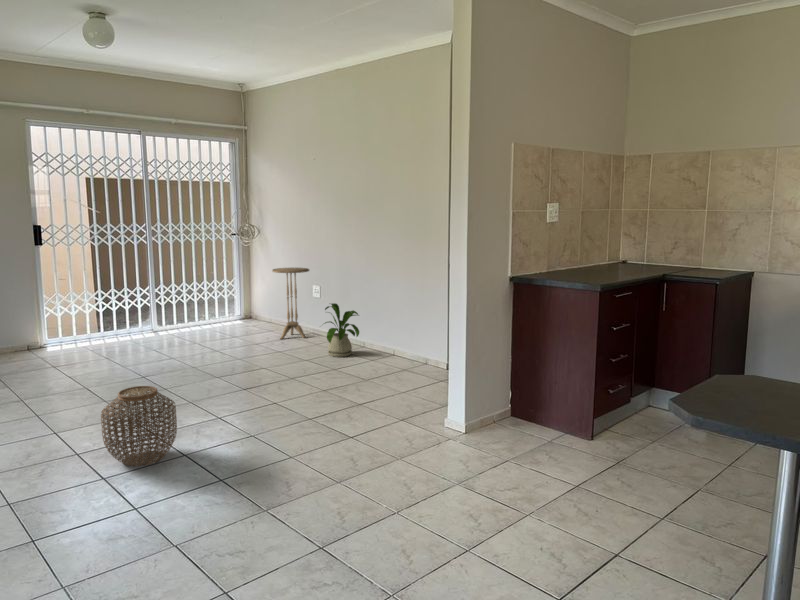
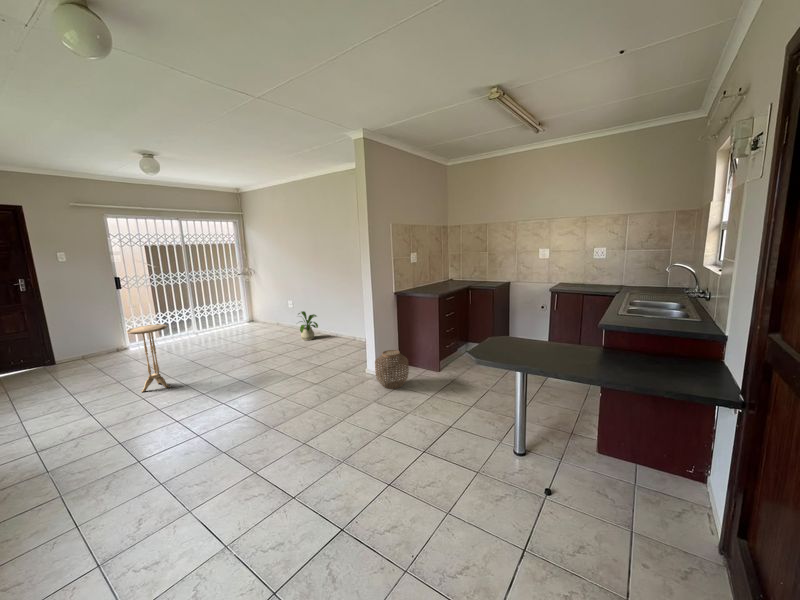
side table: present [272,268,309,339] -> present [127,324,170,392]
woven basket: present [101,386,177,466] -> present [375,350,409,389]

